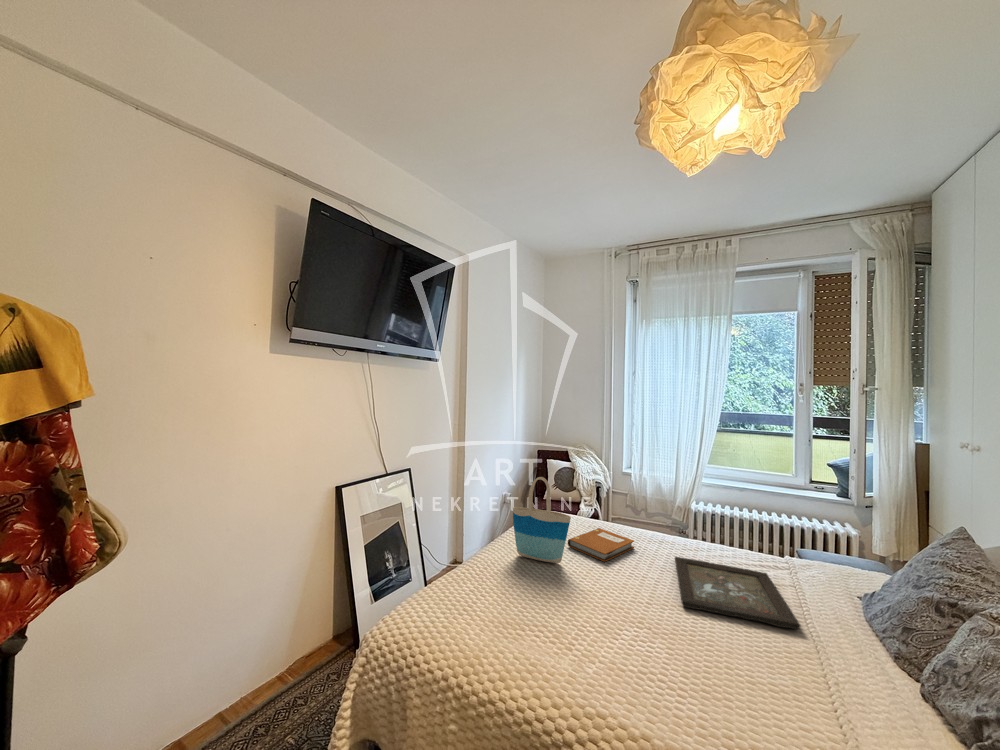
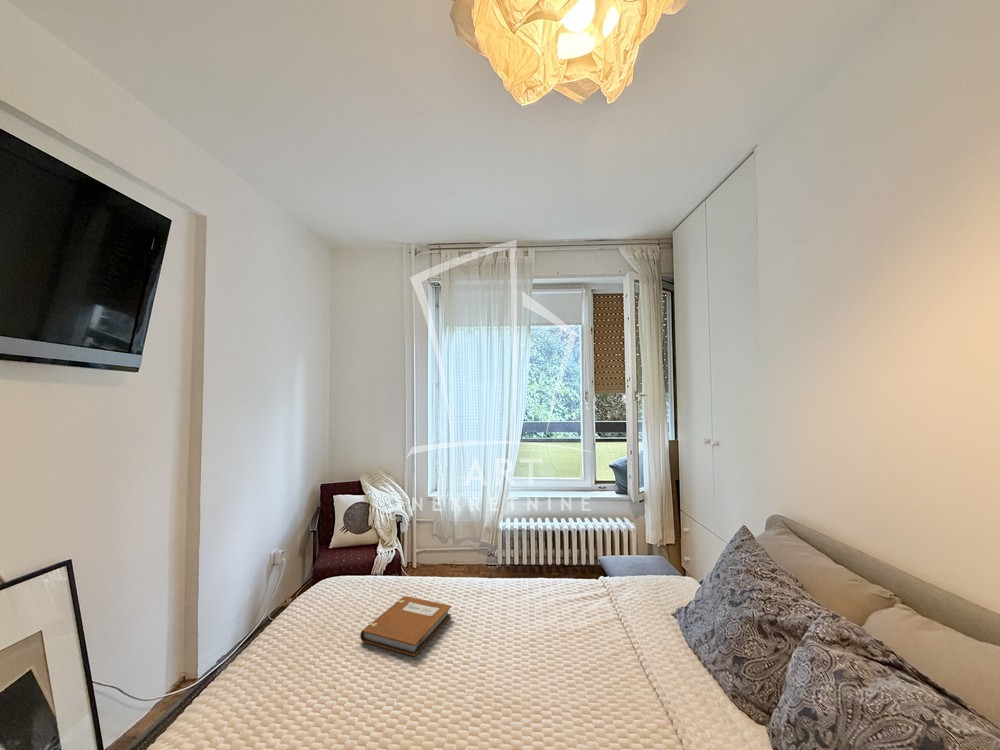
tote bag: present [513,477,571,563] -> none [265,554,364,691]
tray: present [675,557,800,629] -> none [500,611,650,708]

